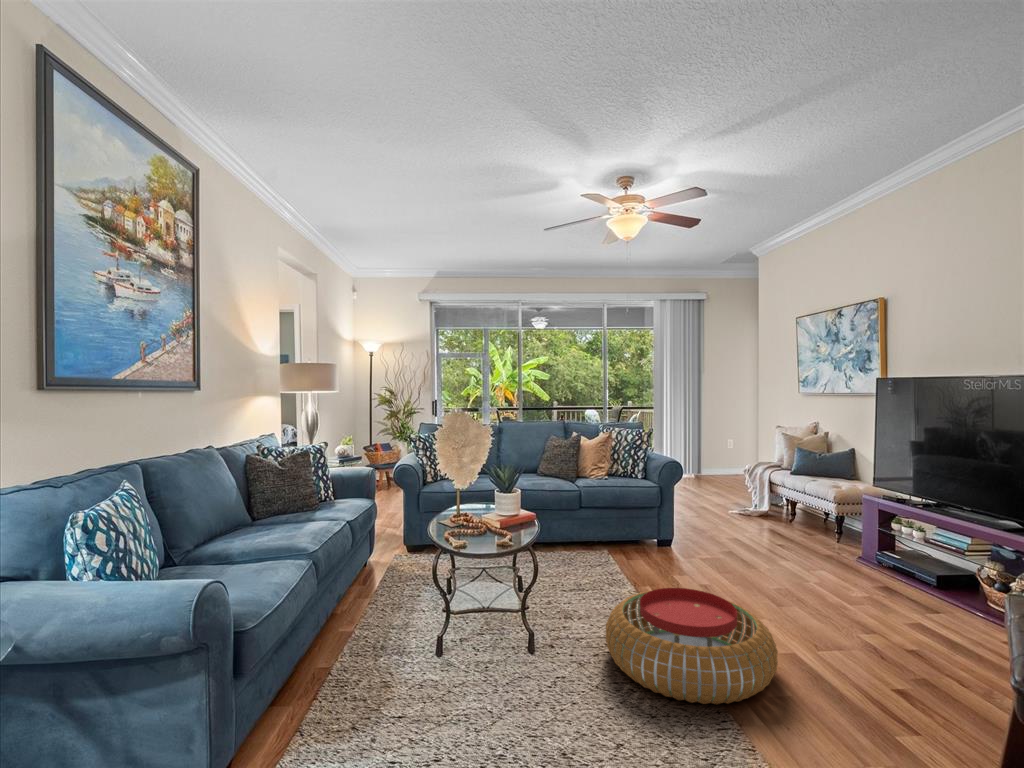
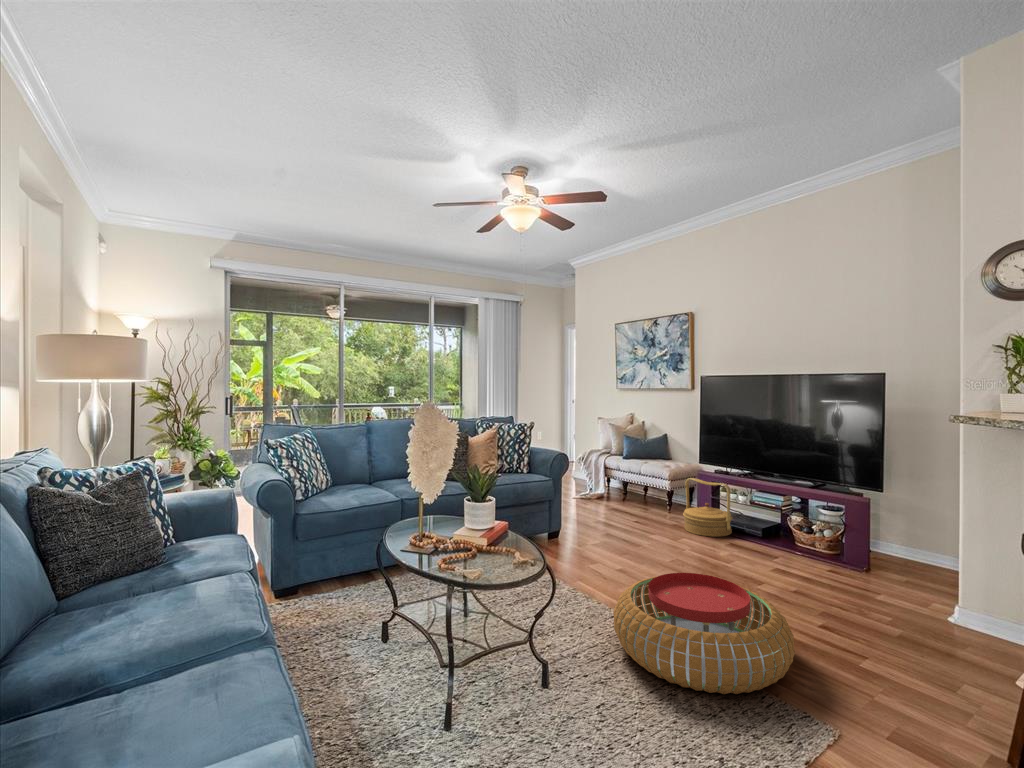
woven basket: none [828,505,895,579] -> present [683,478,732,537]

